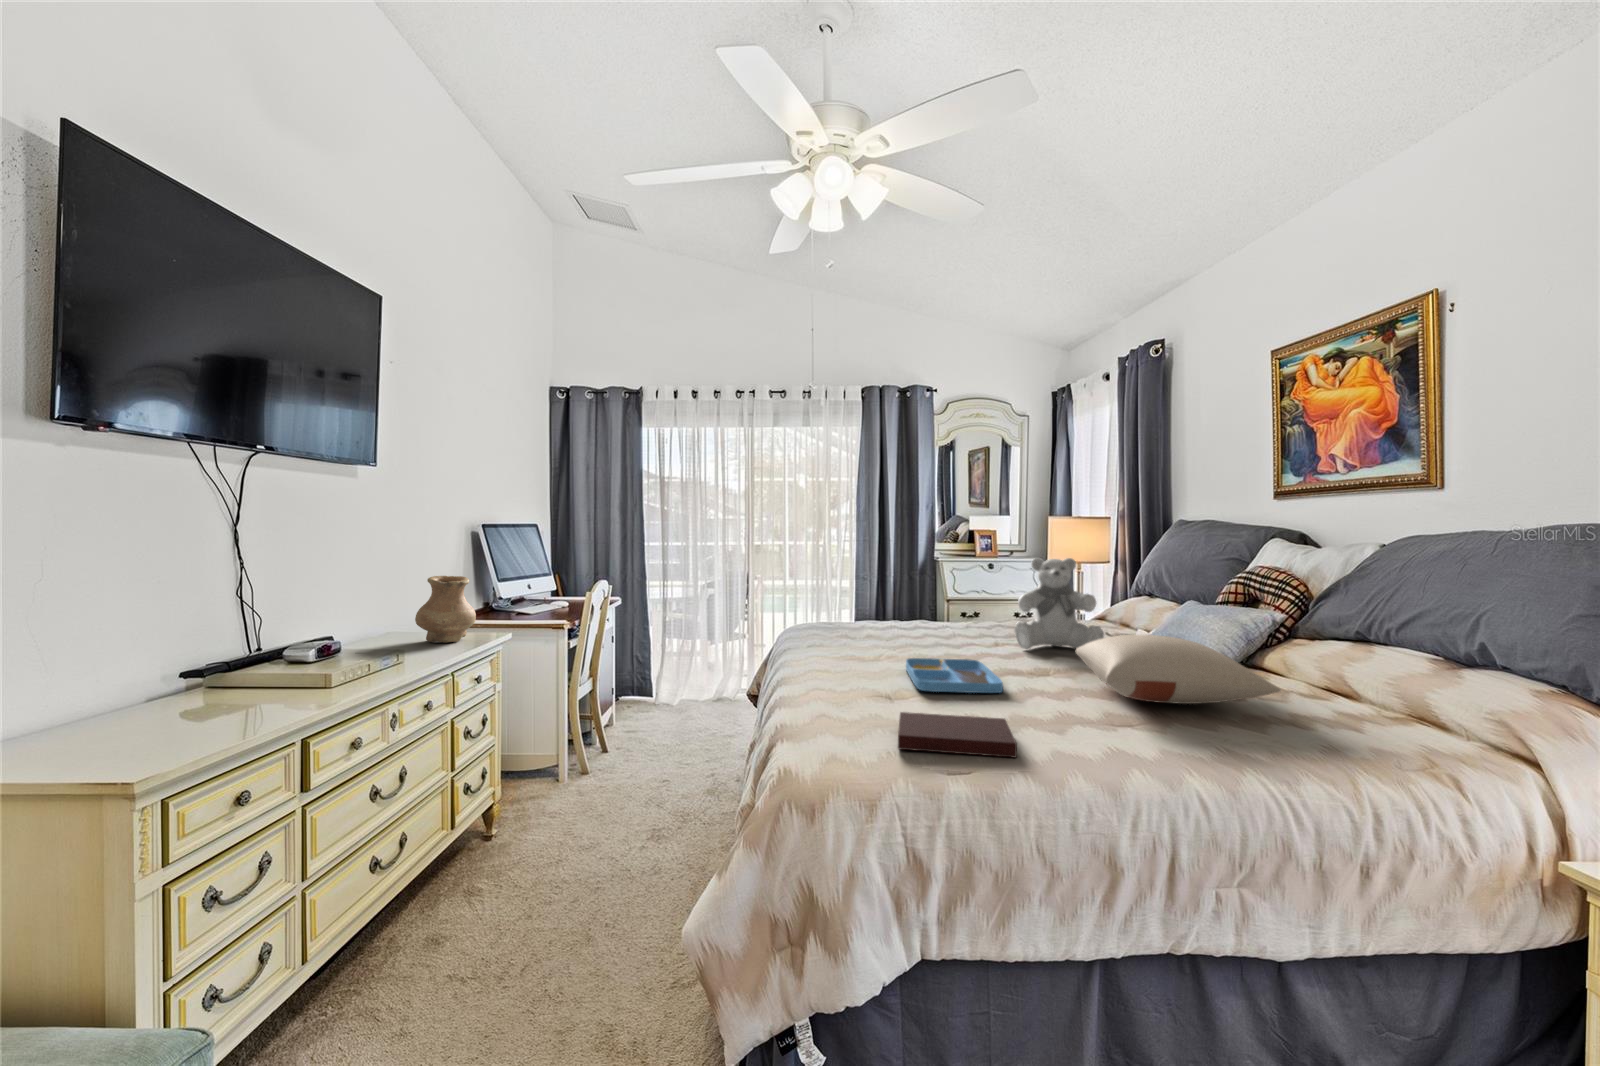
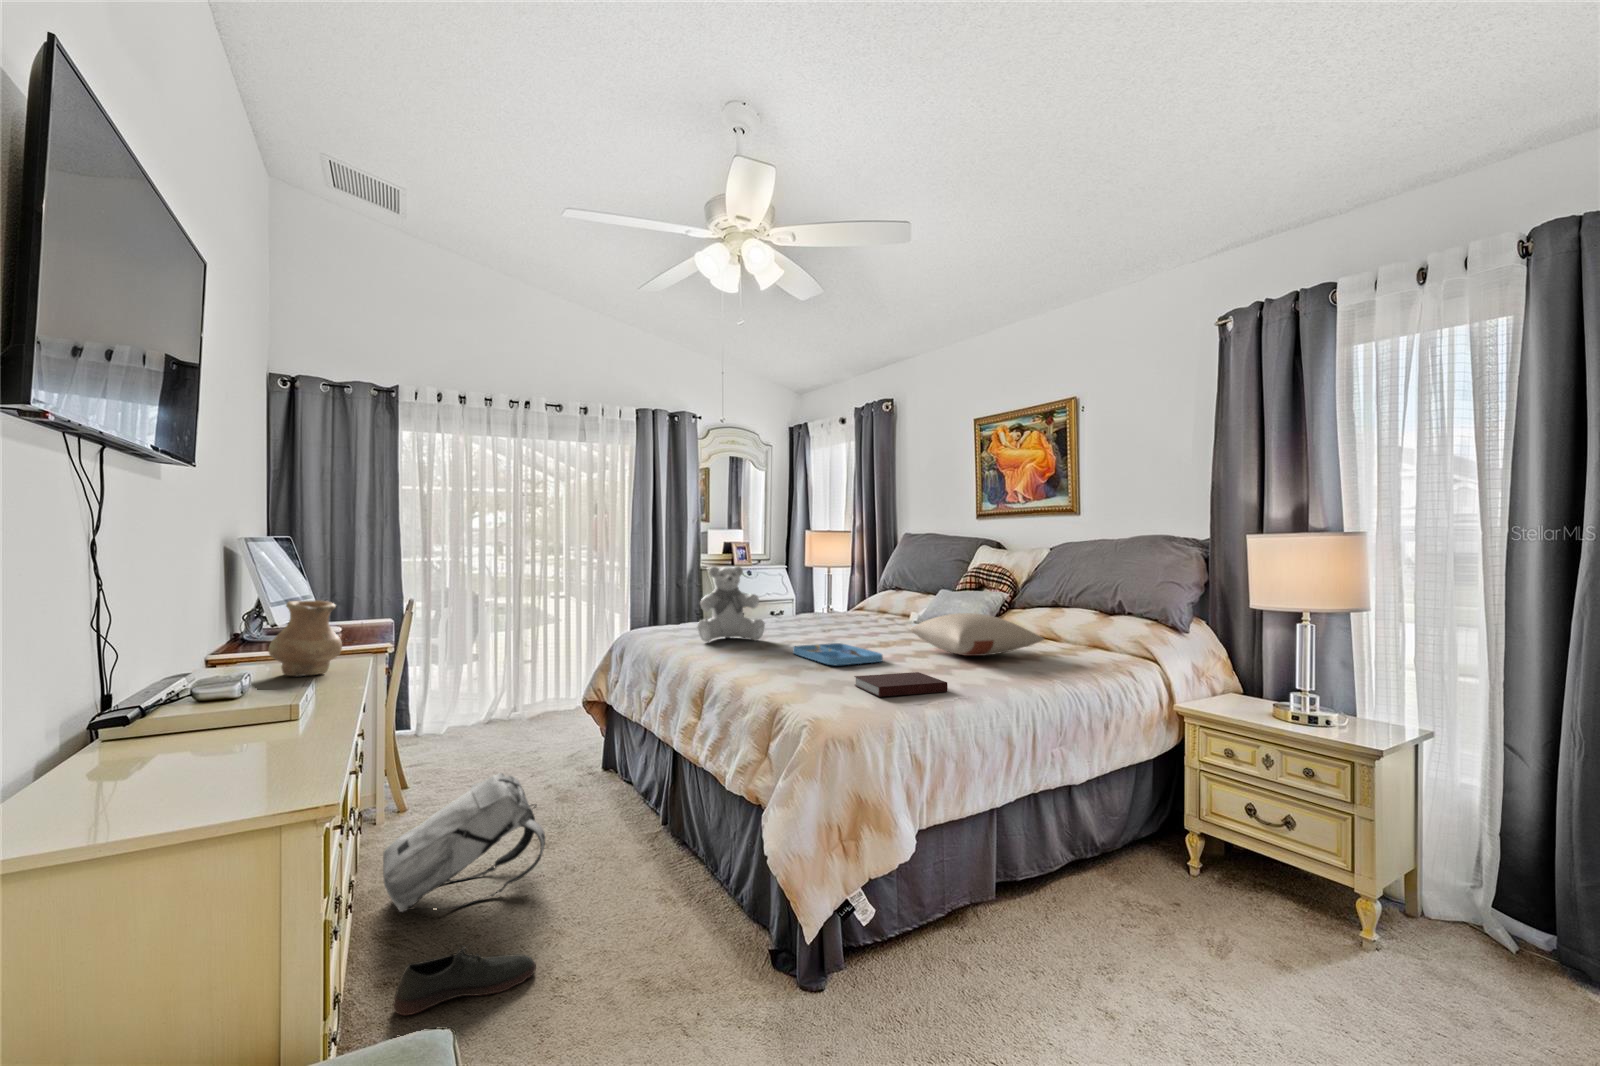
teddy bear: present [1014,558,1104,649] -> present [697,566,765,642]
backpack: none [465,756,628,883] -> present [383,773,545,912]
shoe: none [382,931,519,994] -> present [393,946,536,1015]

